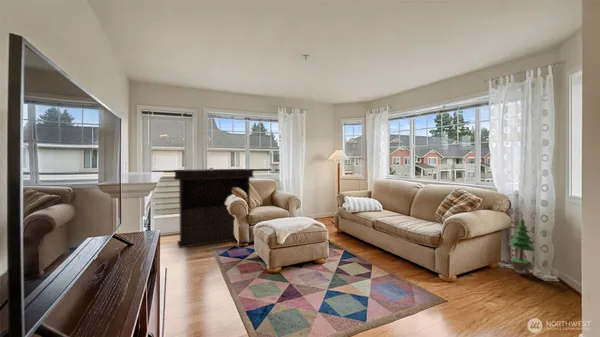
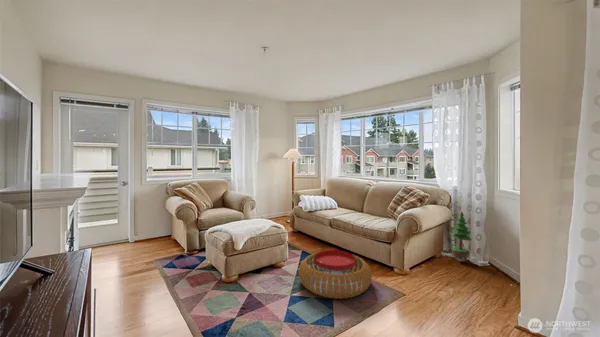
console table: present [174,169,254,248] -> none [104,168,204,262]
pouf: none [337,250,411,298] -> present [299,250,372,299]

